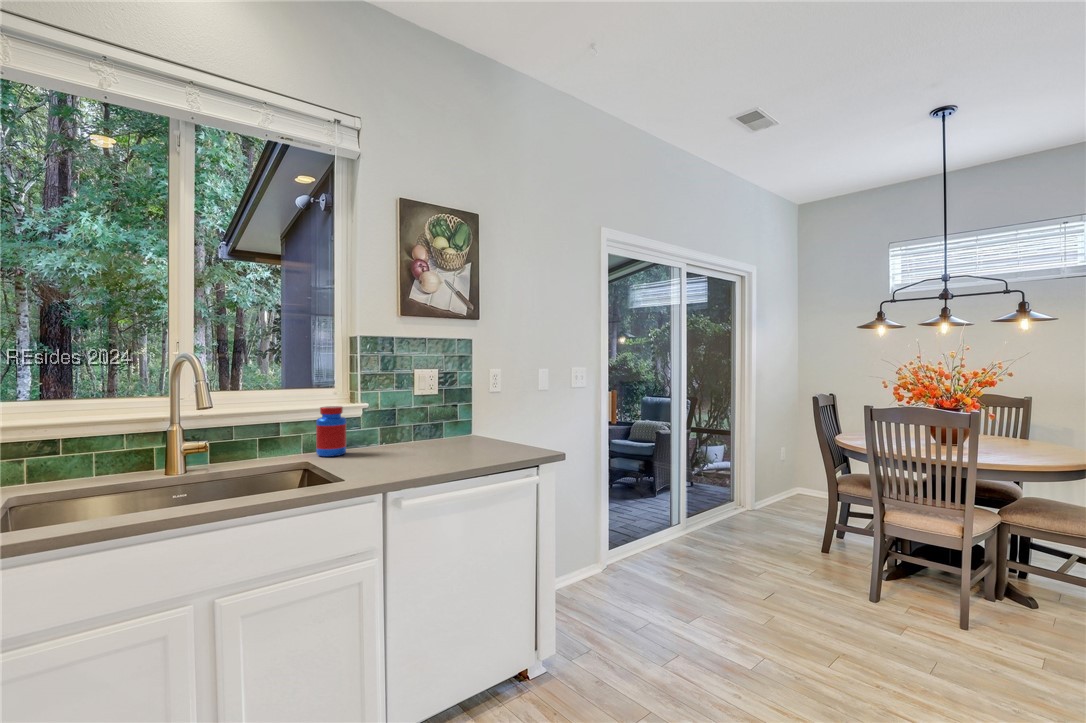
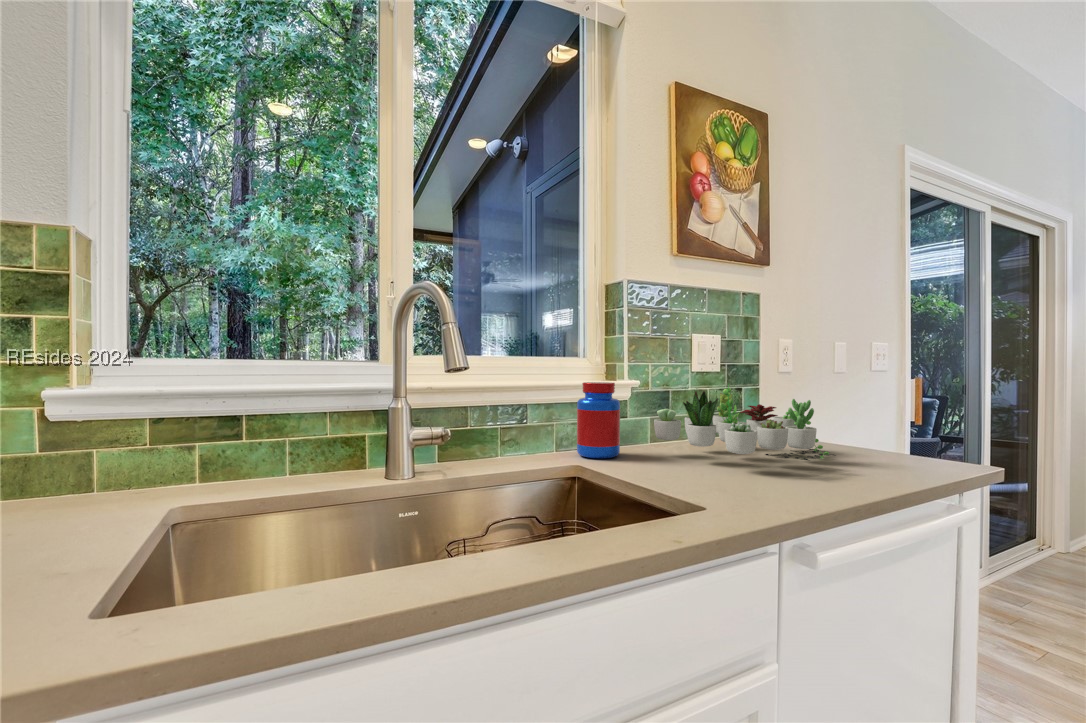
succulent plant: none [371,406,479,454] -> present [654,386,836,460]

